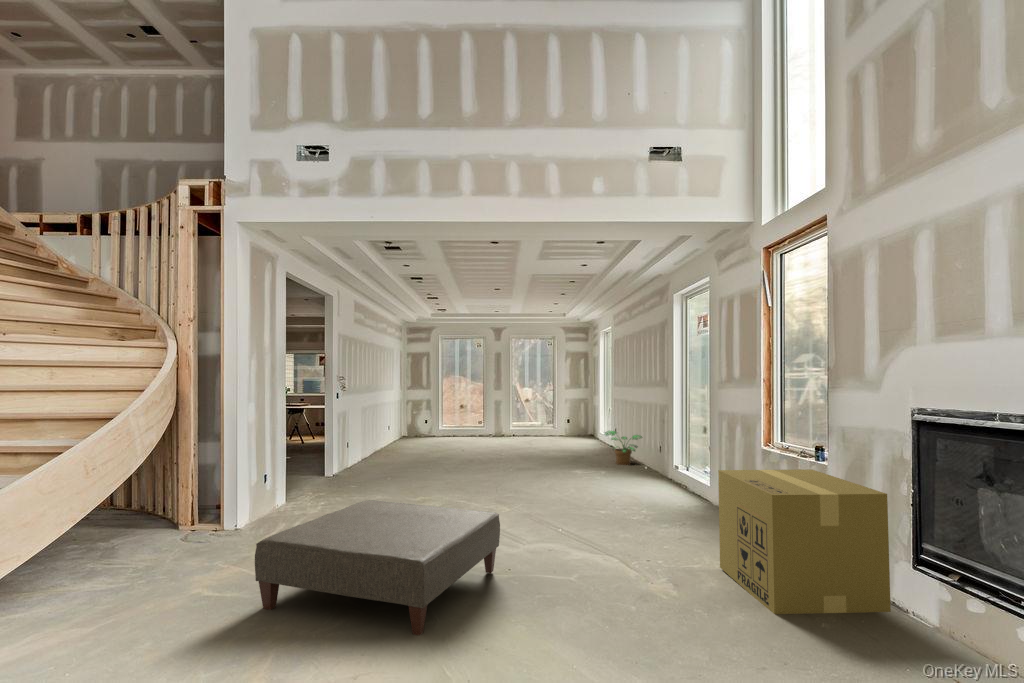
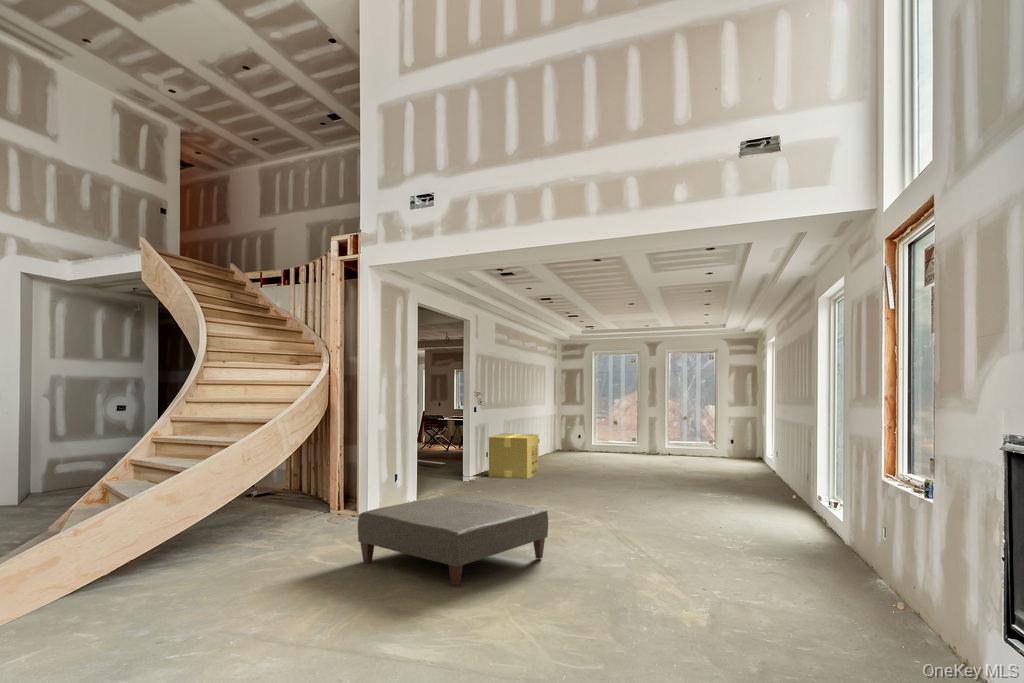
potted plant: present [605,431,642,465] -> none [744,452,785,490]
cardboard box: present [718,469,891,614] -> present [489,433,538,479]

